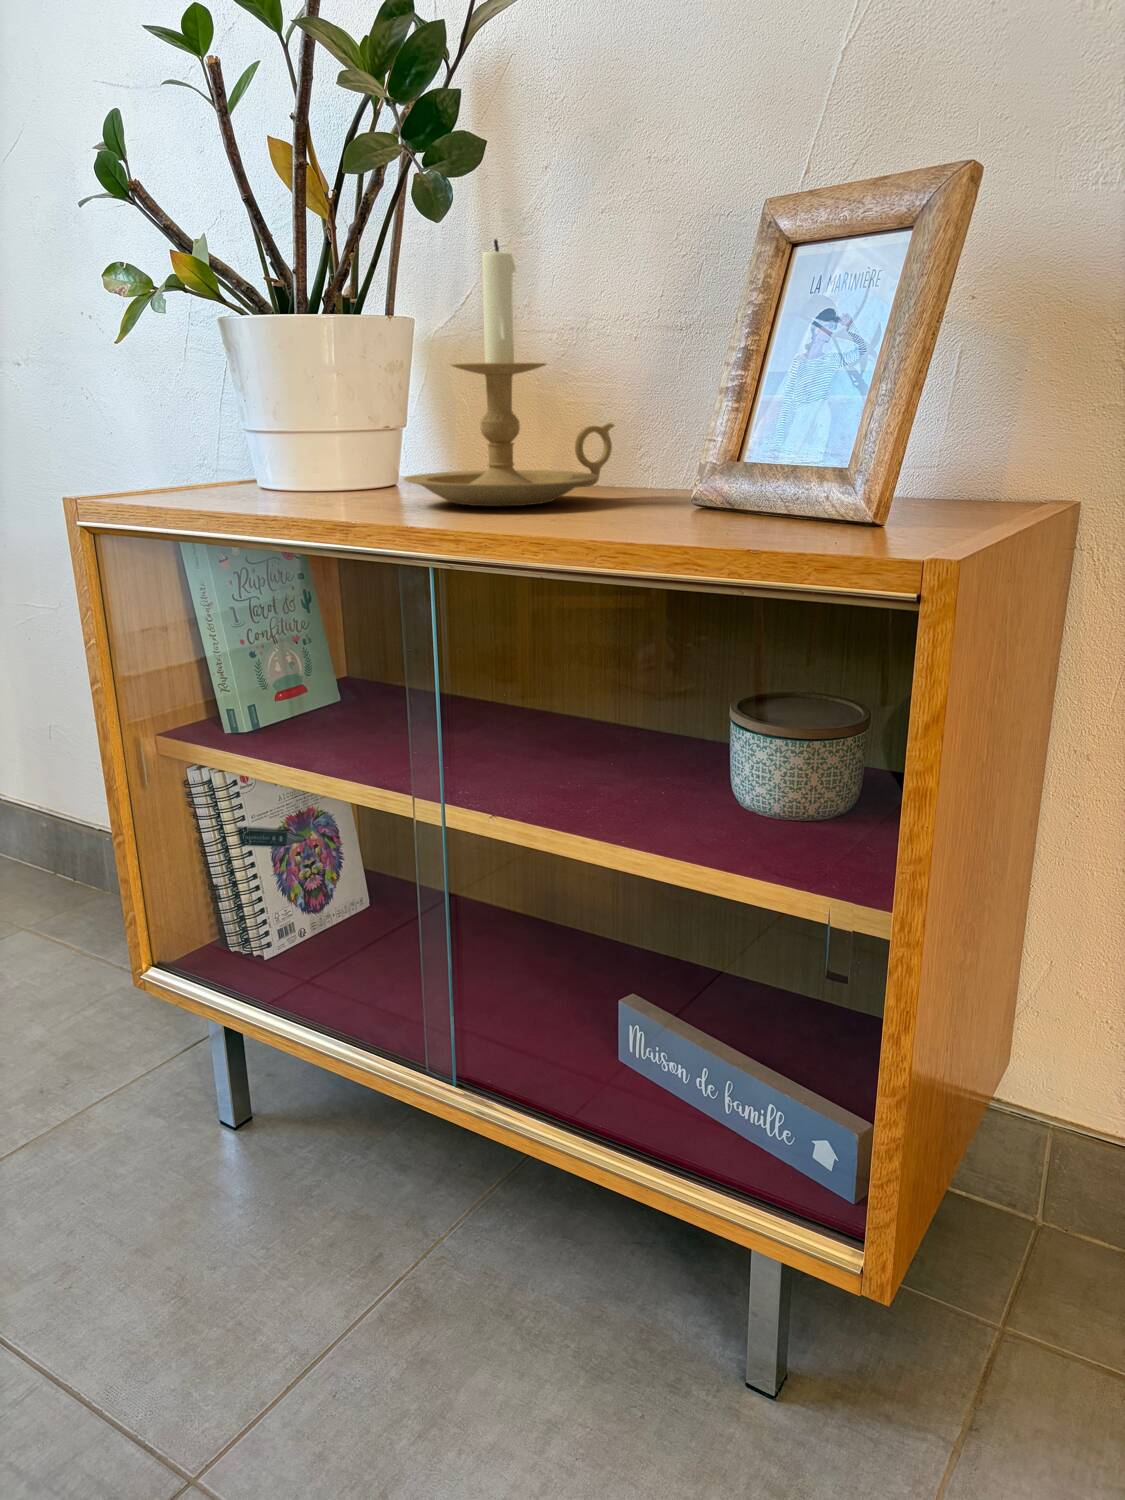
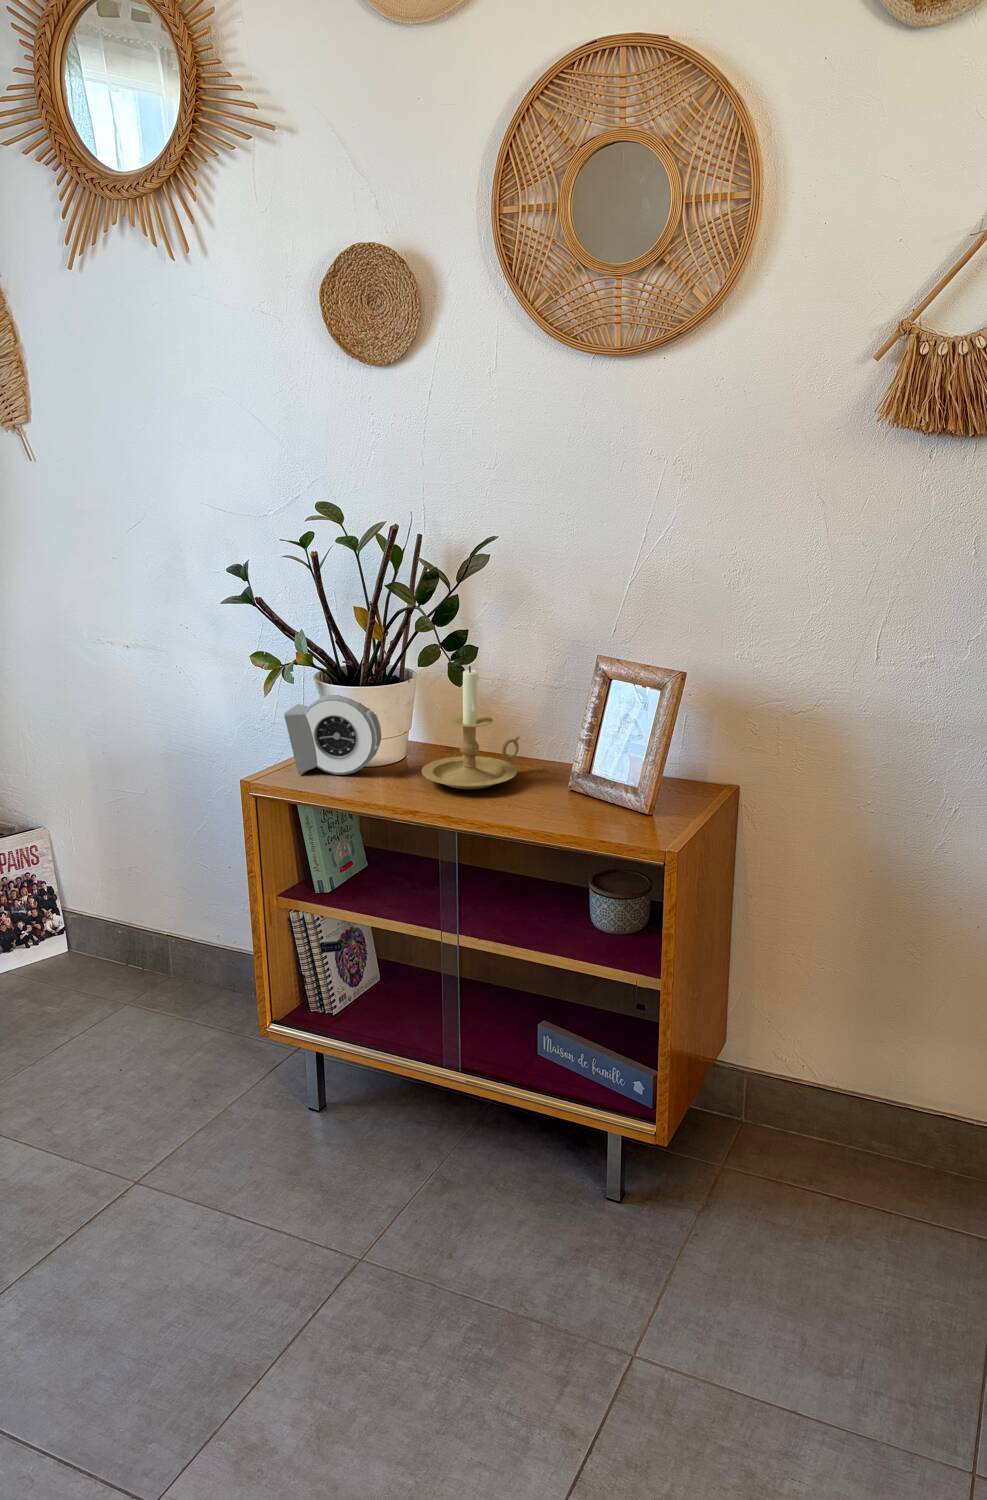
alarm clock: none [157,333,344,497] -> present [284,695,382,775]

